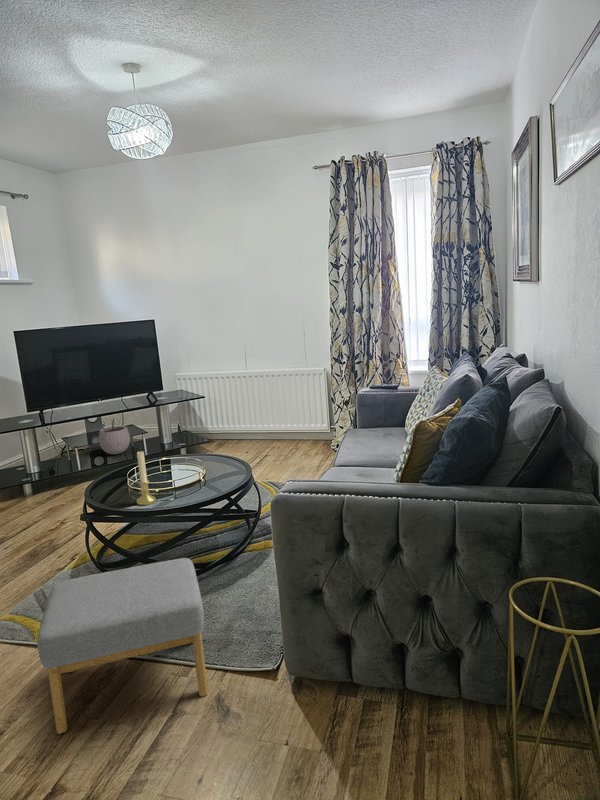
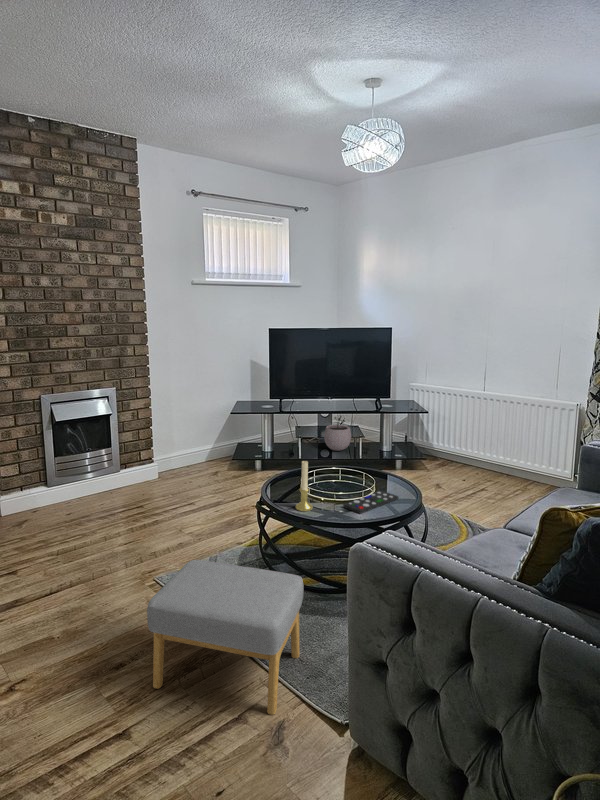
remote control: none [185,468,231,491] -> present [343,491,399,514]

